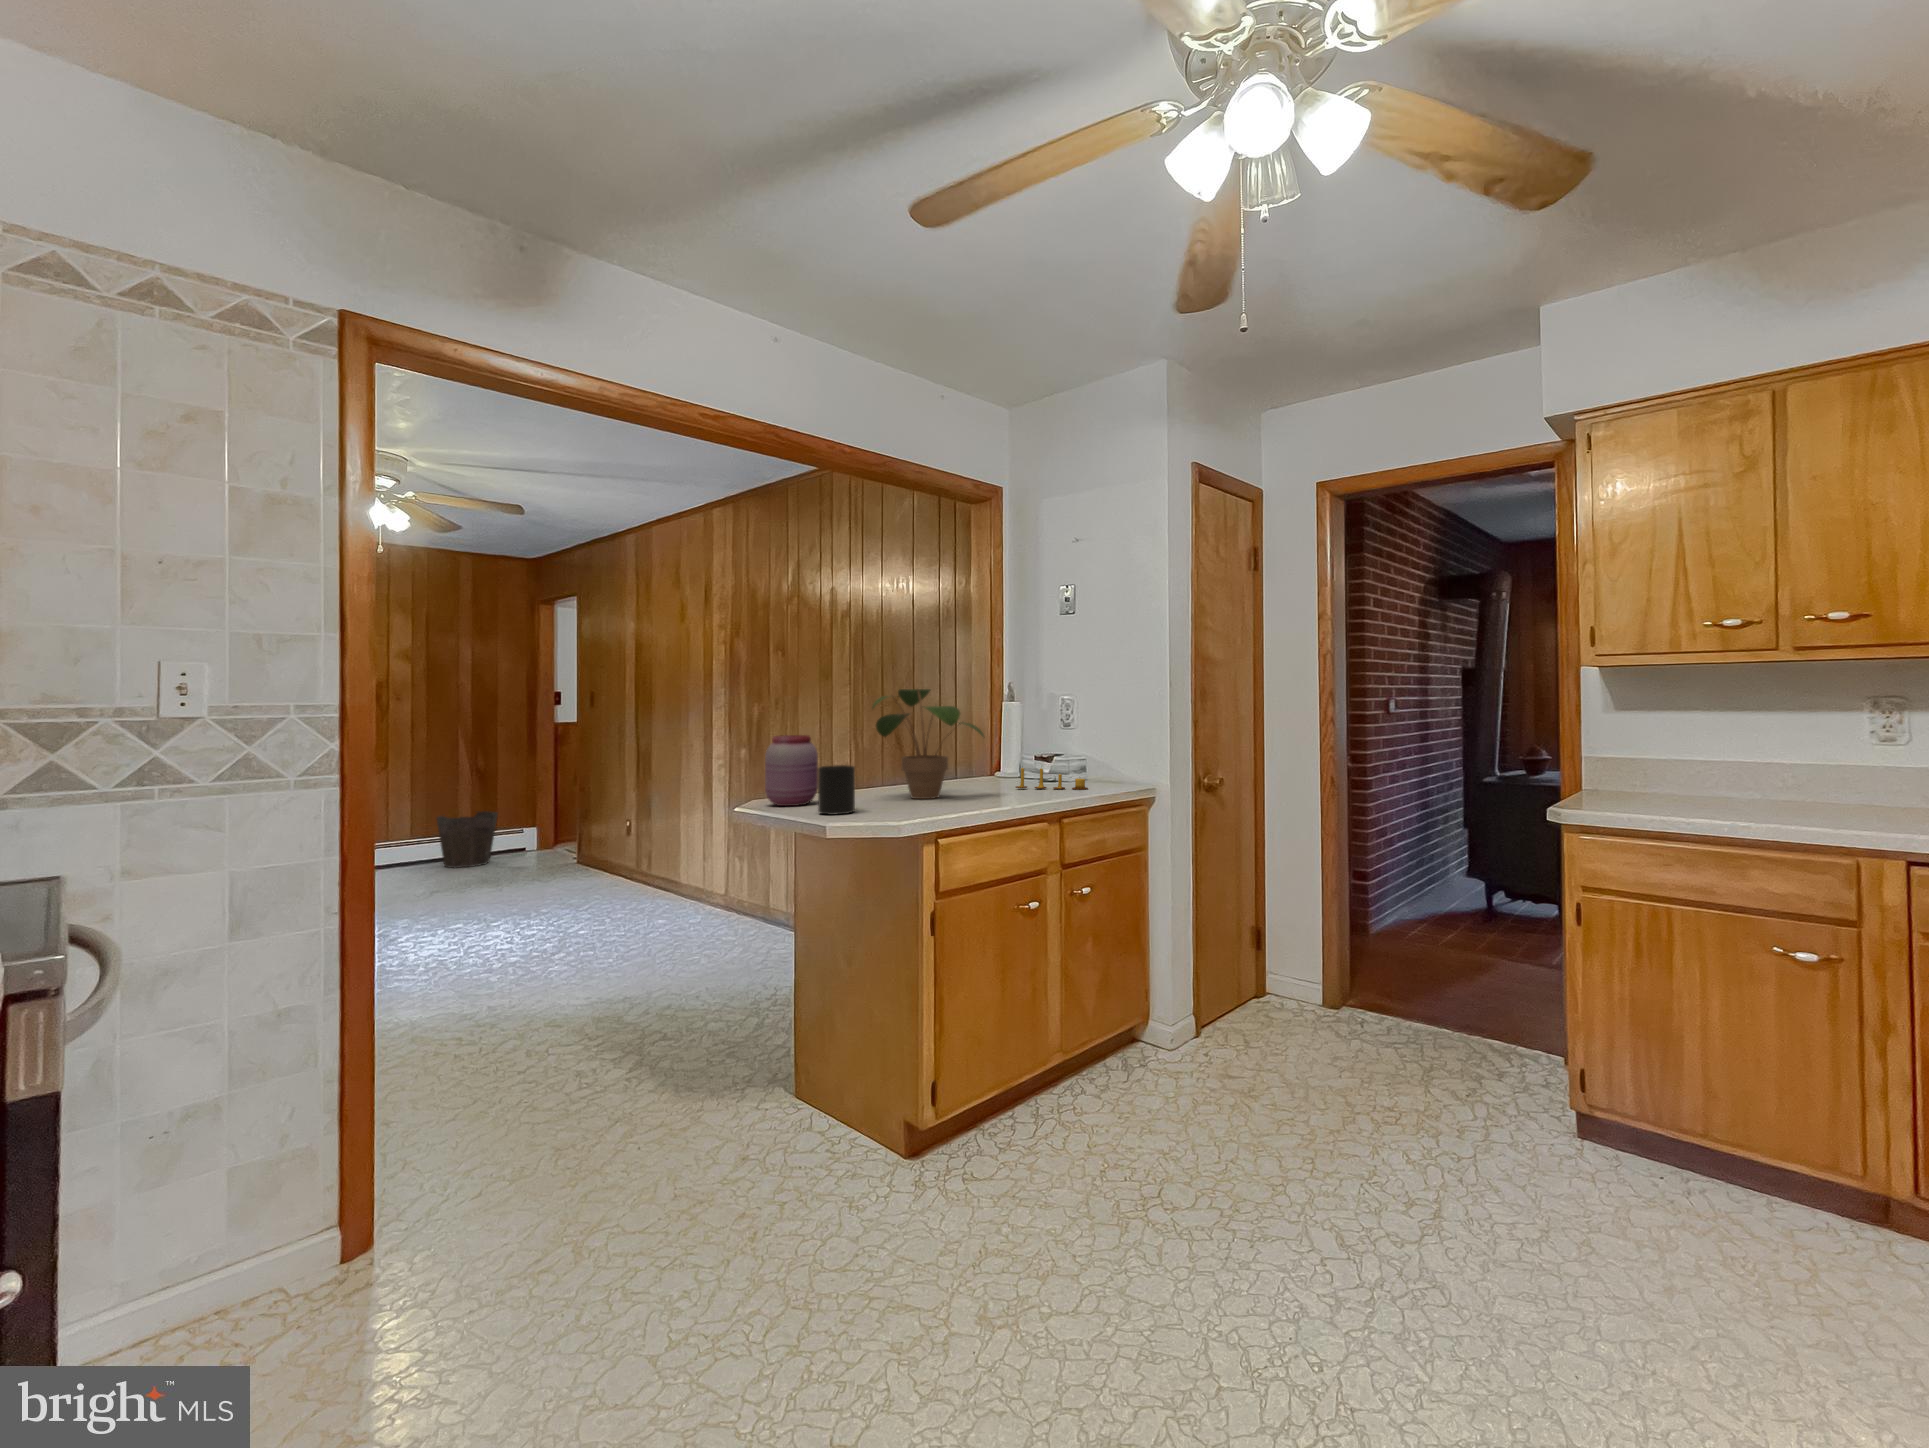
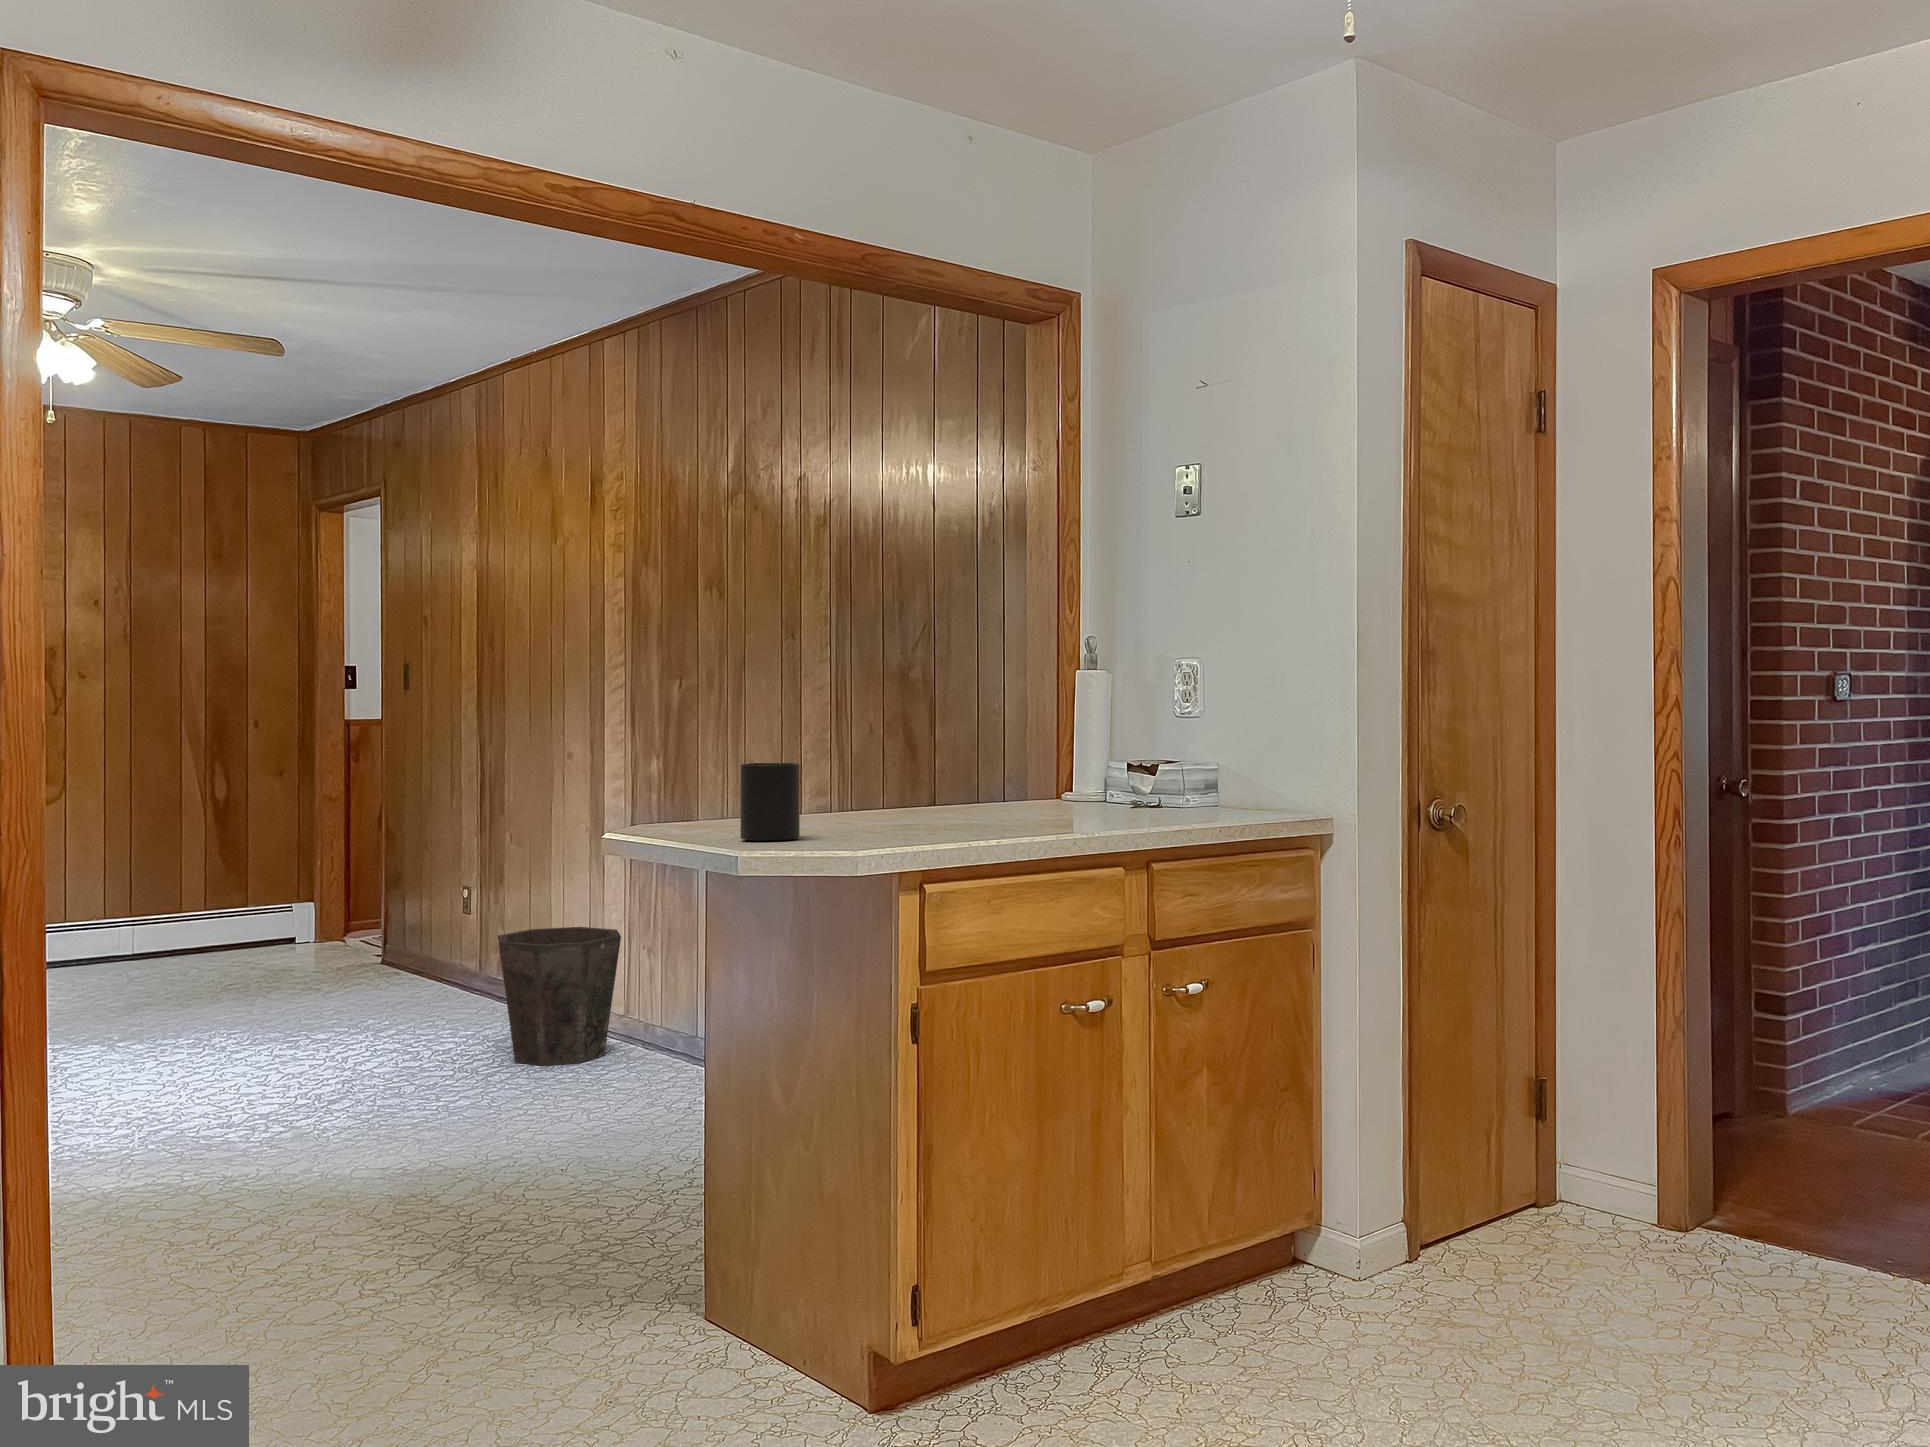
potted plant: present [872,689,984,799] -> none [836,639,1026,826]
jar: present [765,735,818,806] -> none [662,717,748,833]
candle: present [1016,768,1088,790] -> none [1088,776,1212,818]
waste bin: present [437,811,498,868] -> present [498,927,621,1066]

